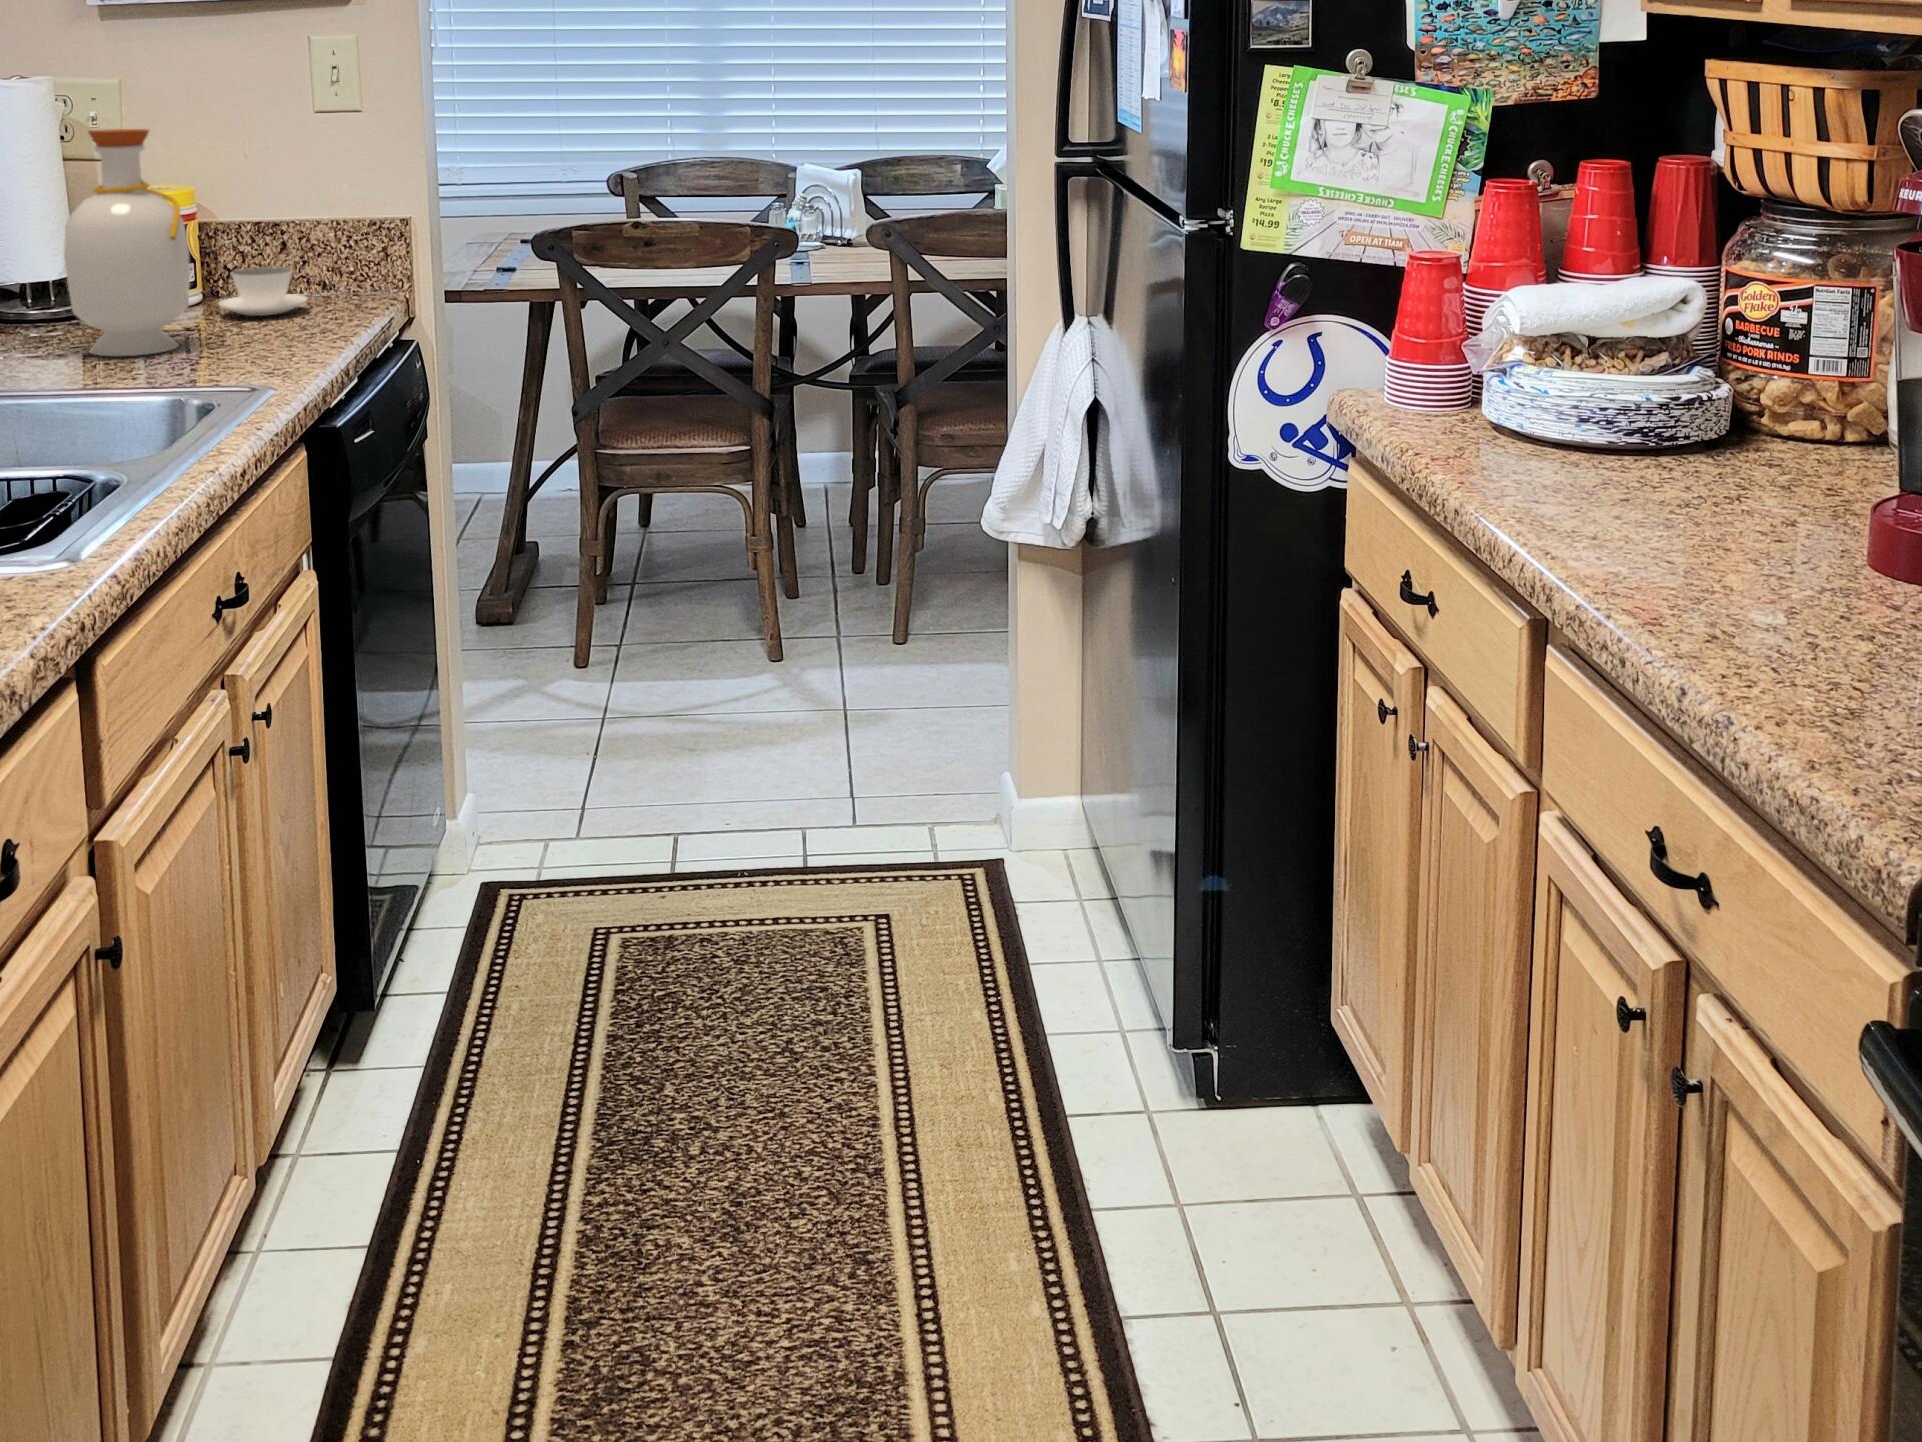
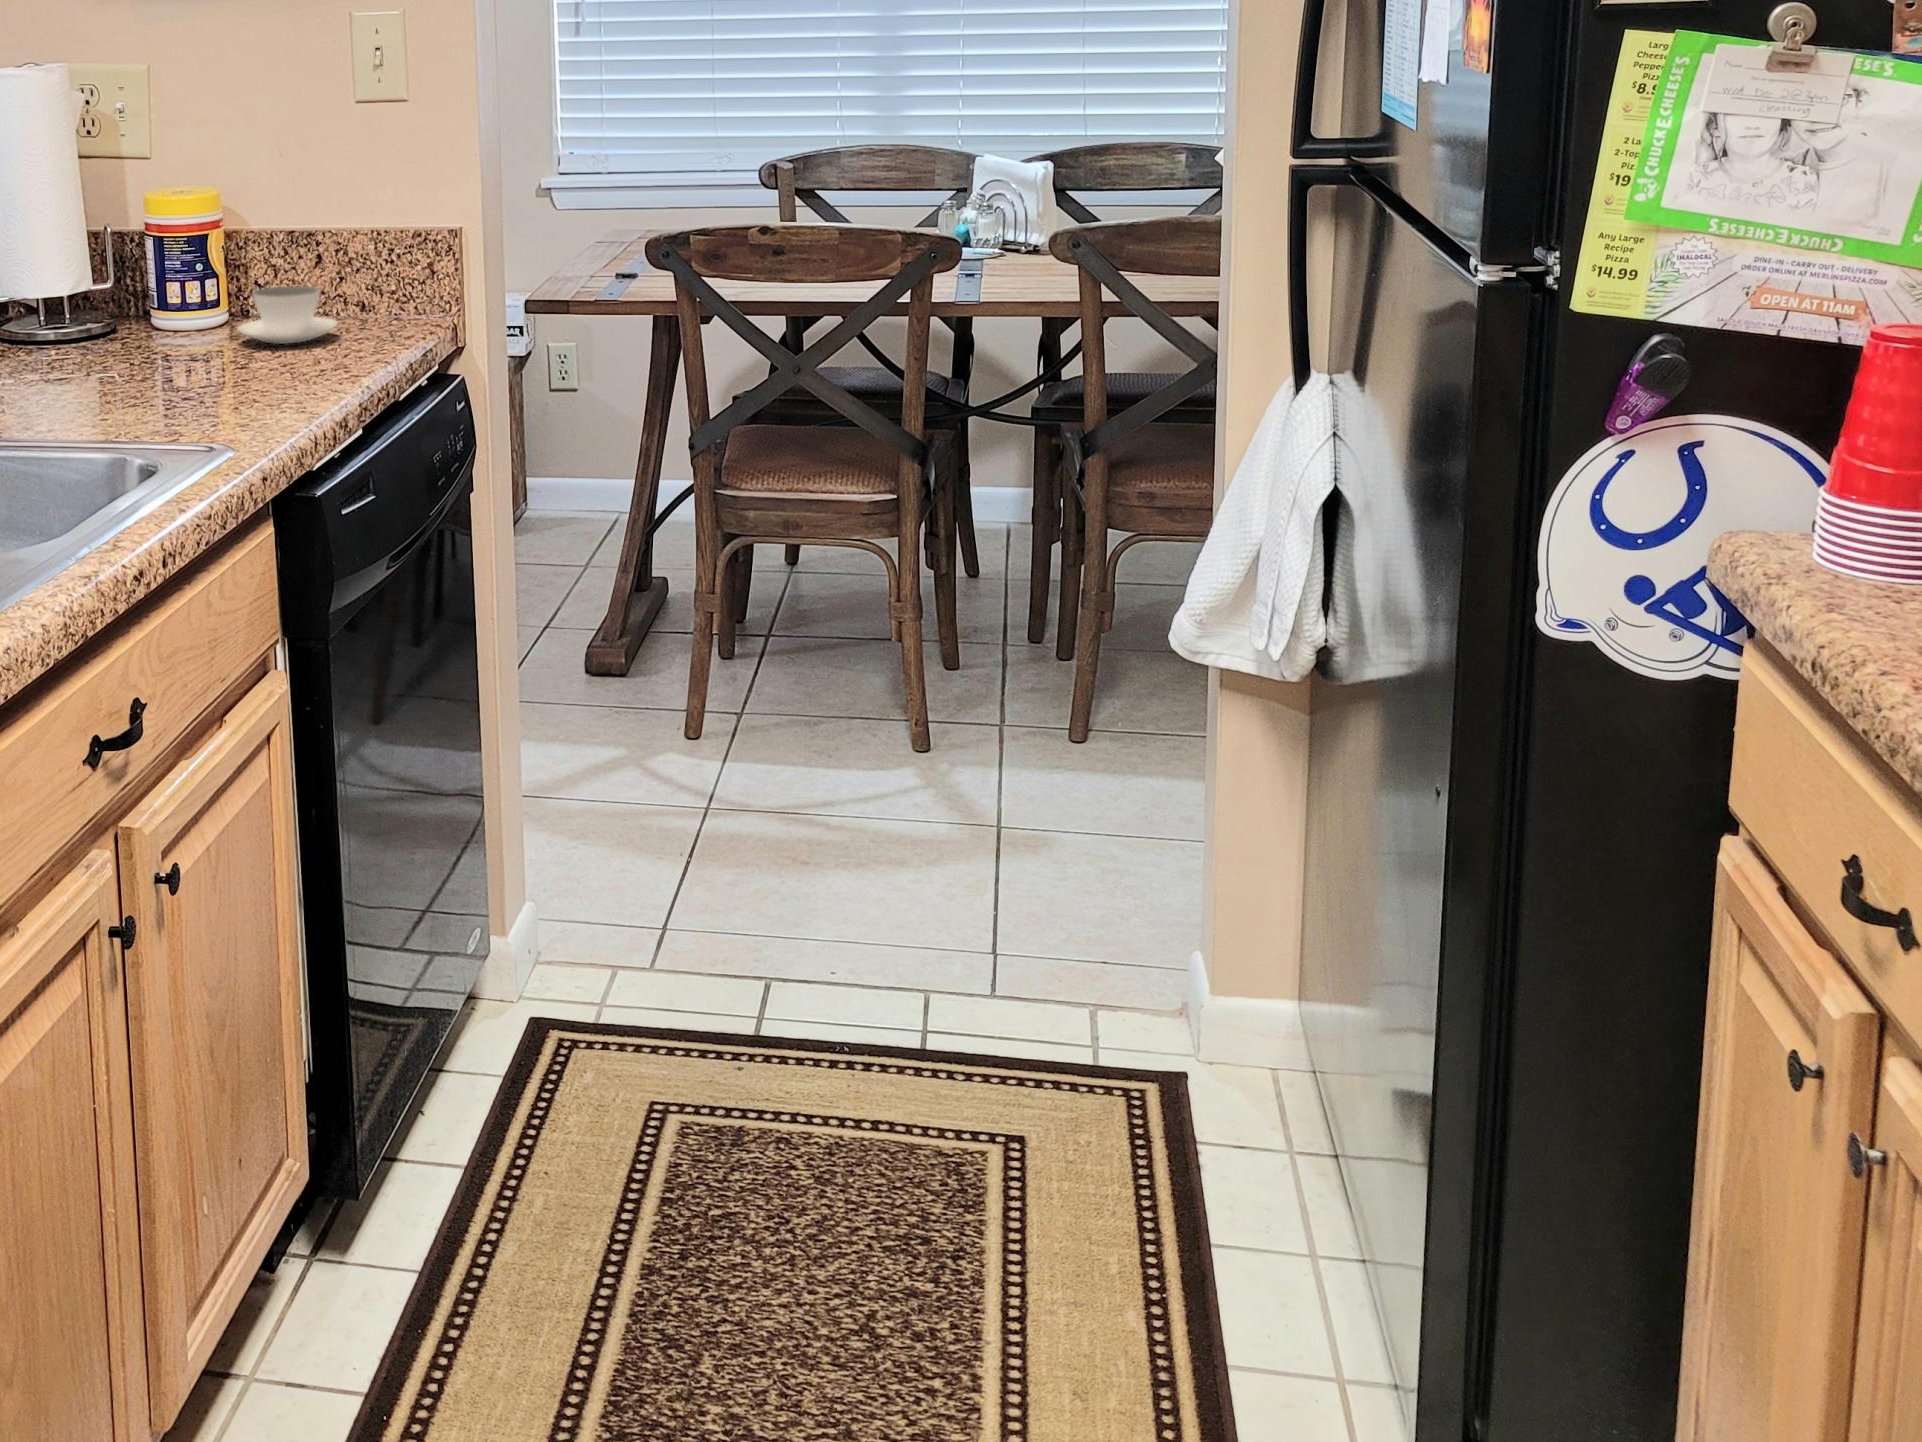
bottle: present [64,129,190,356] -> none [48,125,187,393]

